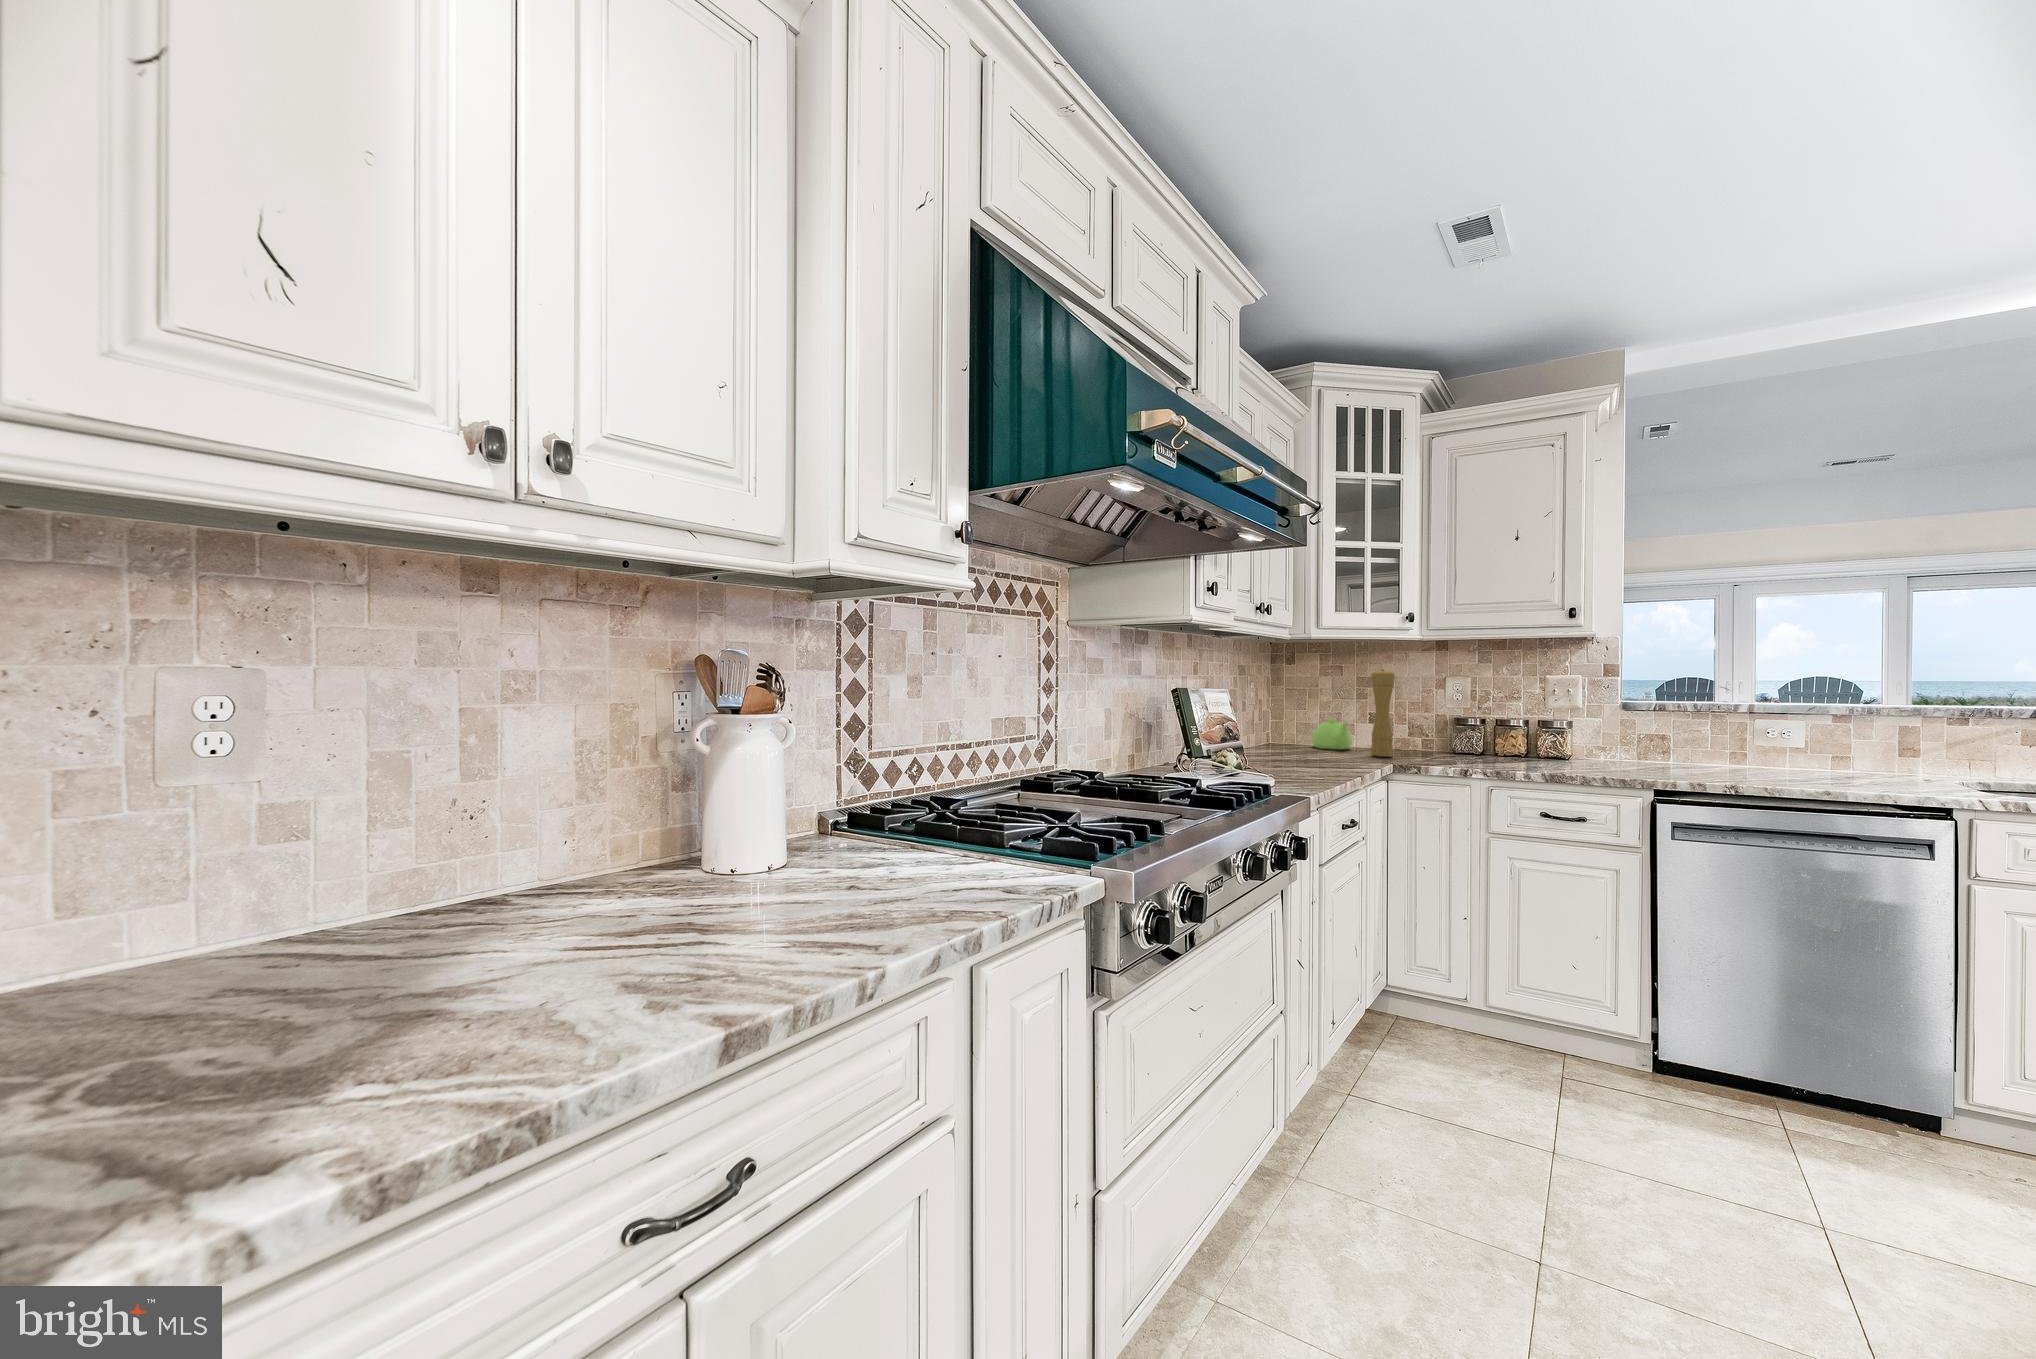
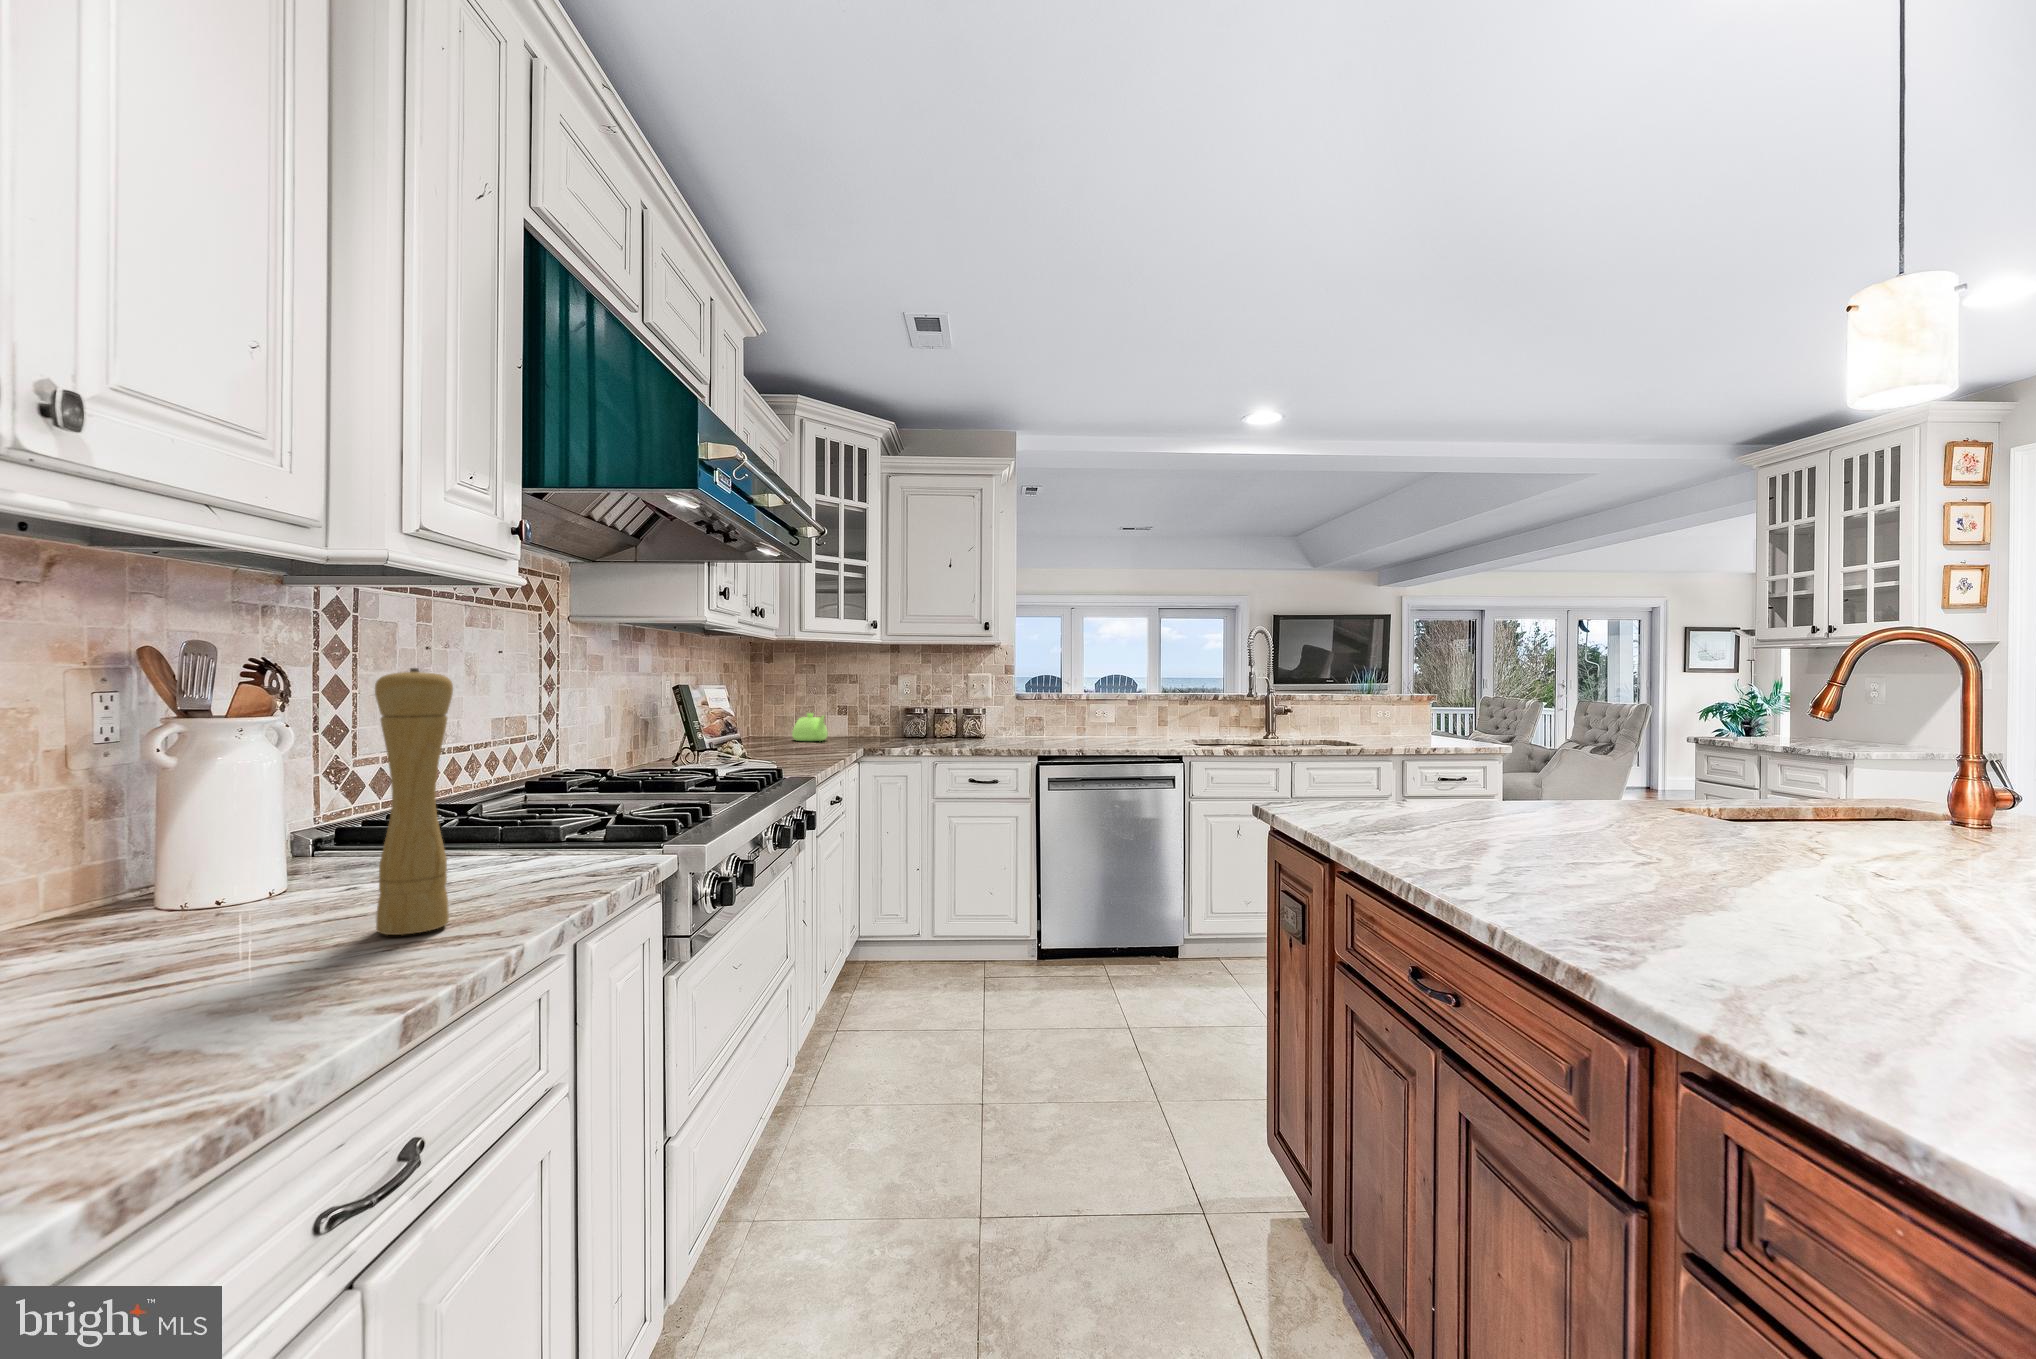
pepper mill: present [1371,670,1395,757] -> present [375,668,453,935]

